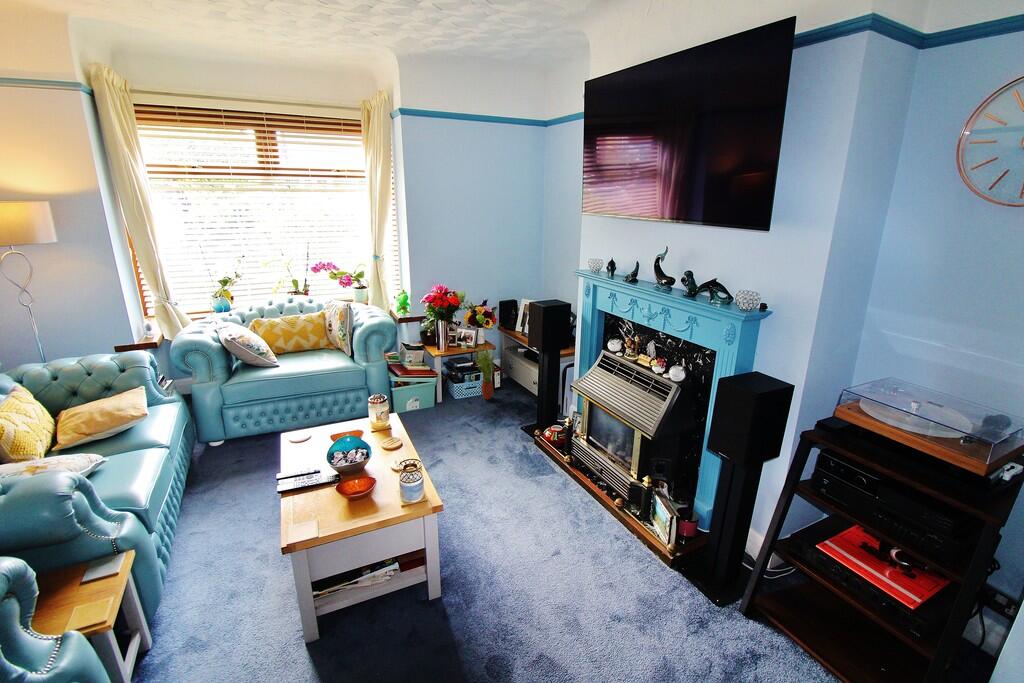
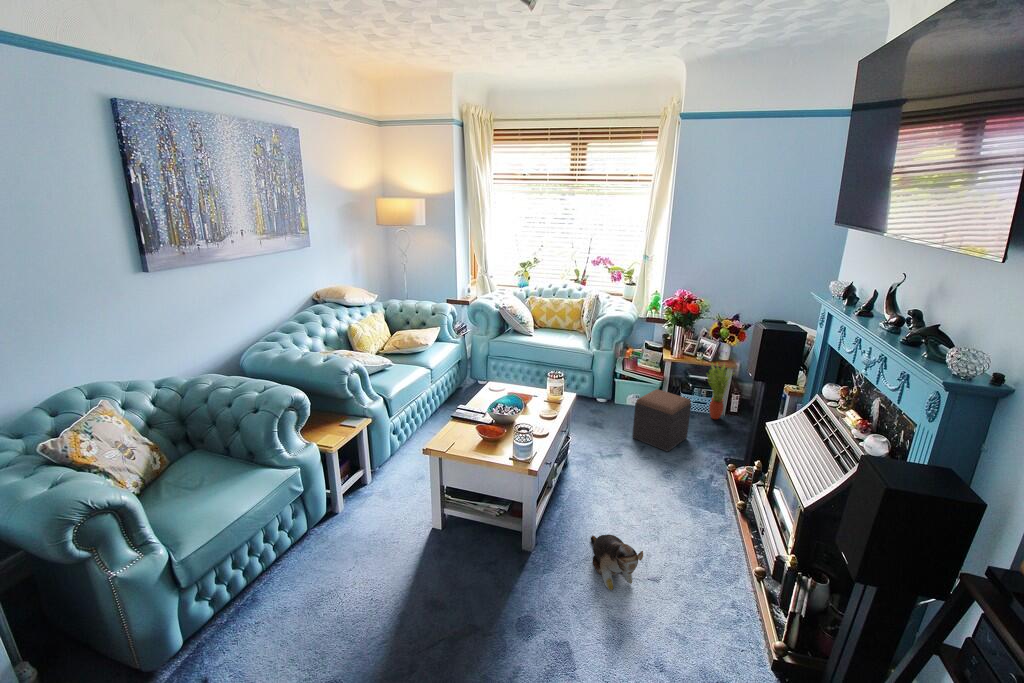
footstool: none [435,386,482,442] -> present [632,389,691,452]
plush toy: none [480,533,565,588] -> present [591,534,643,590]

